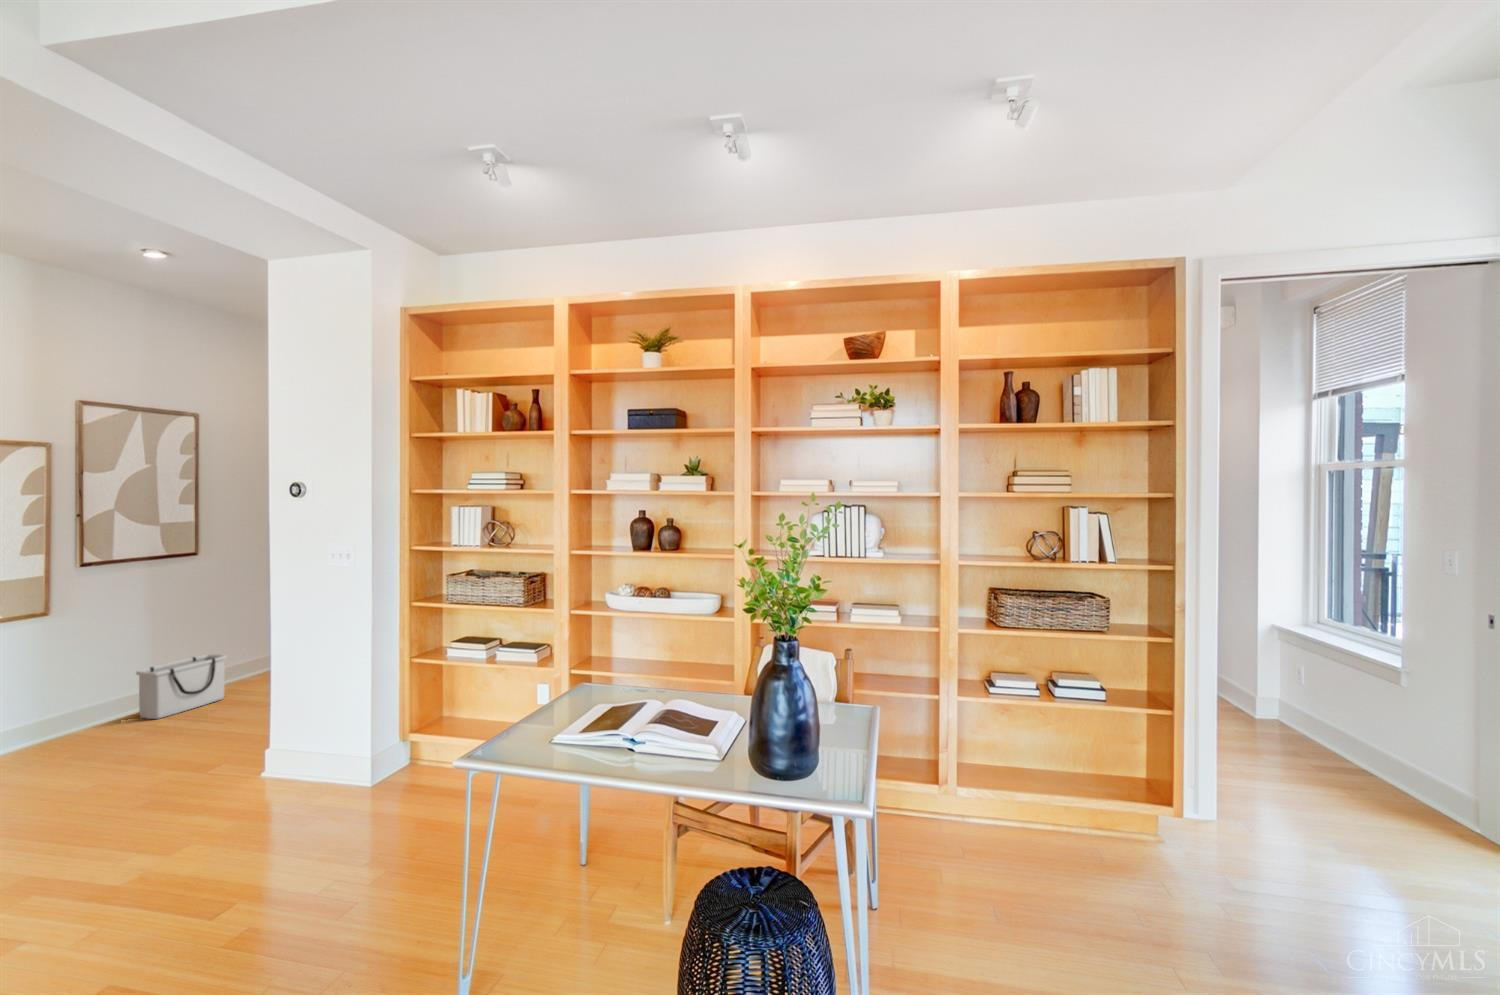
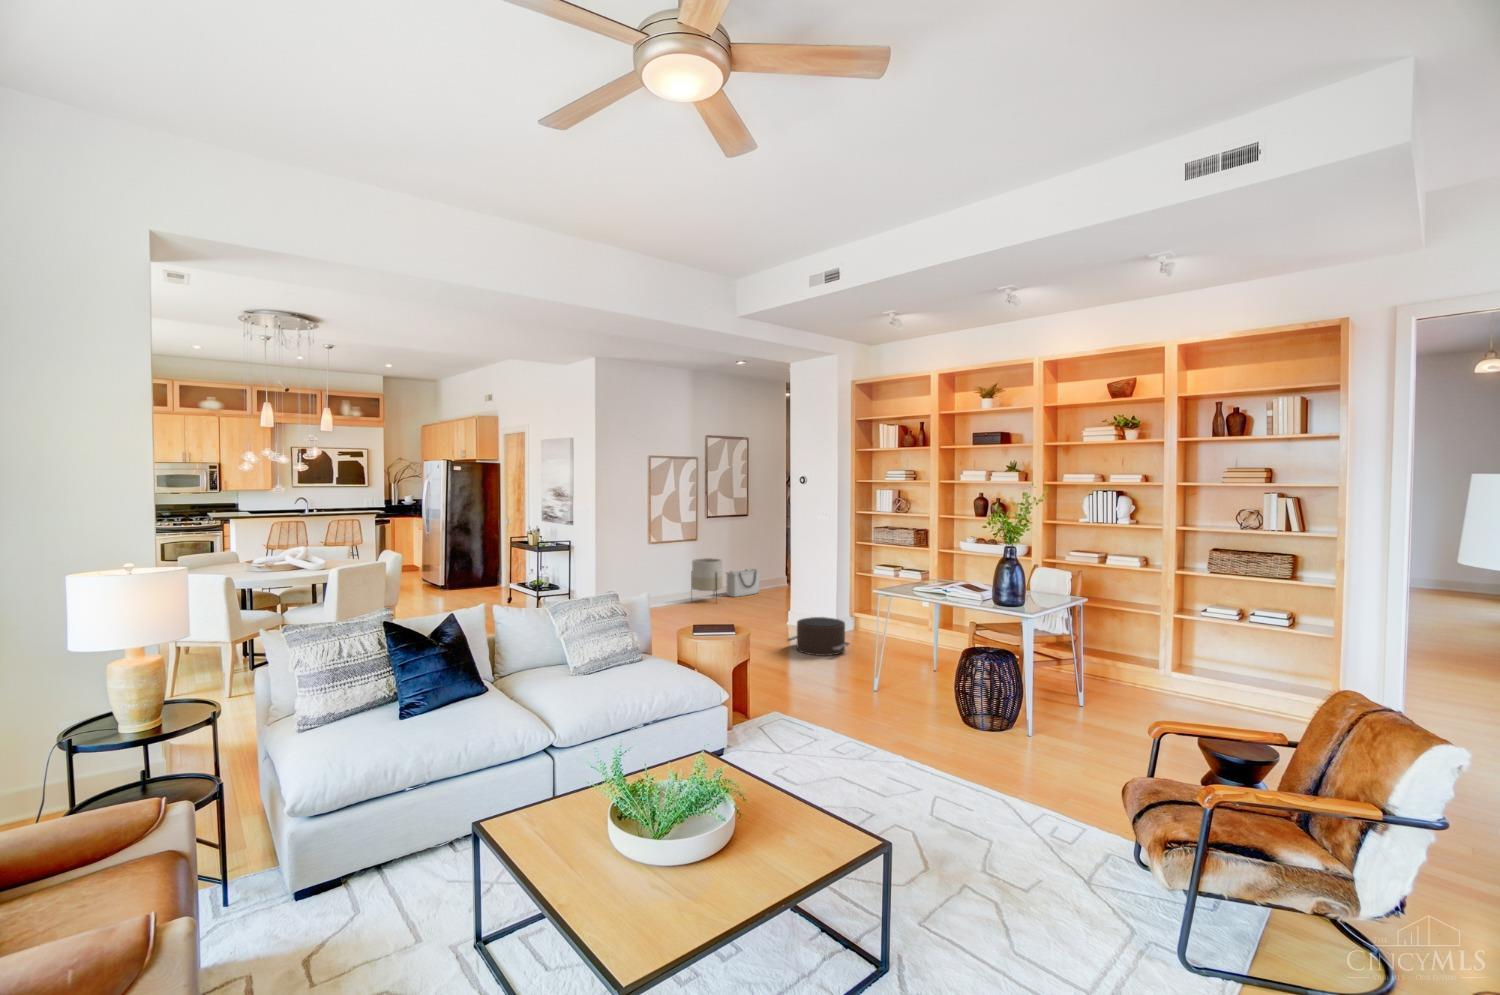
planter: none [24,650,118,752] -> present [691,558,723,591]
pouf: none [215,784,390,902] -> present [787,617,849,656]

